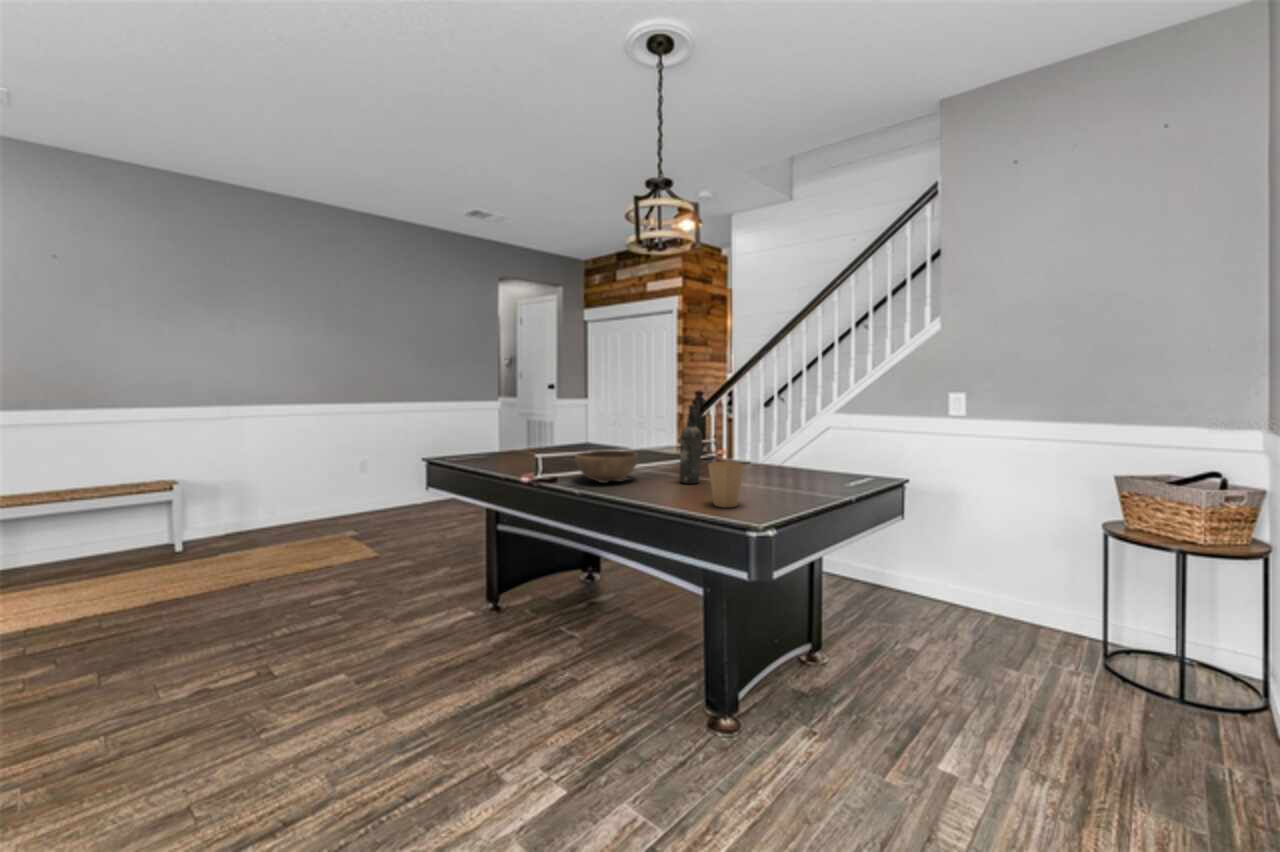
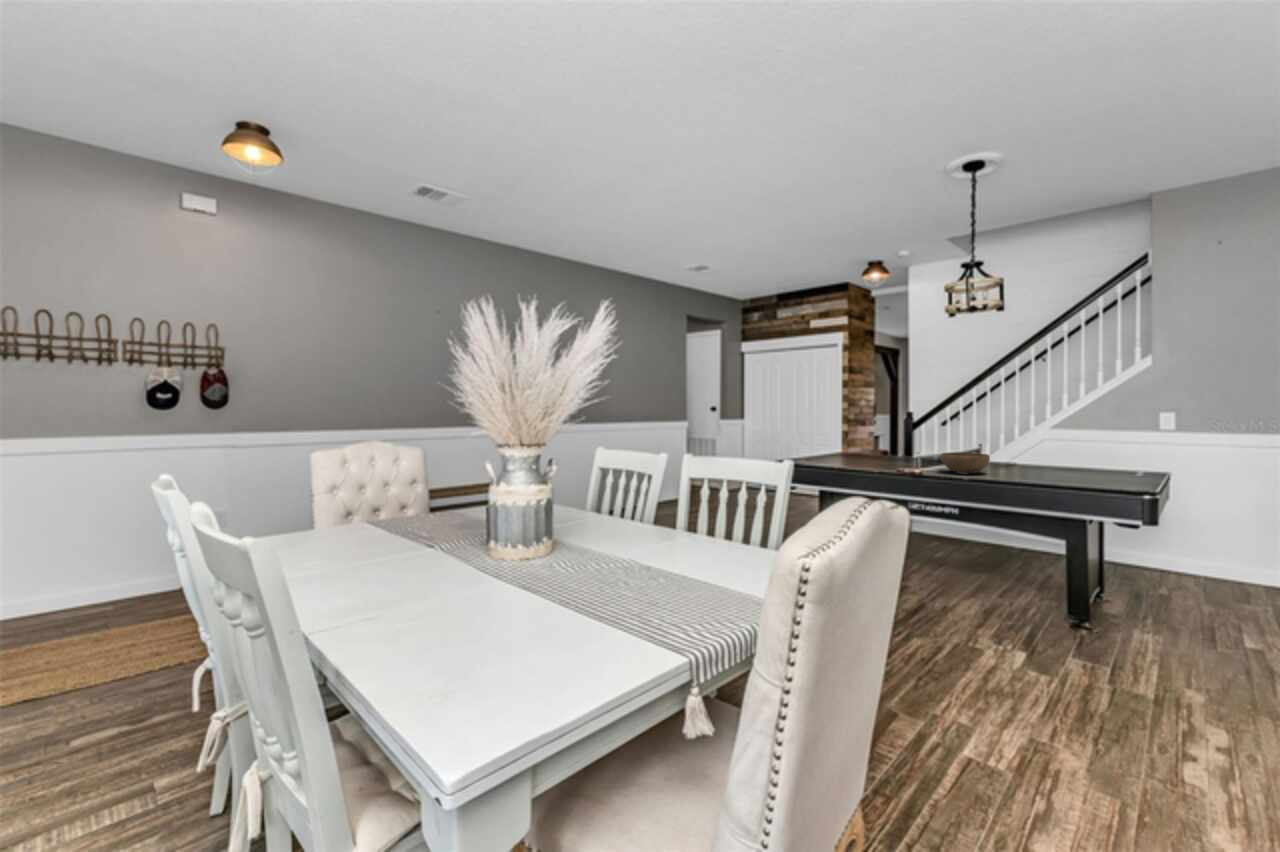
beer bottle: present [680,405,702,484] -> none [1019,420,1039,474]
paper cup: present [708,462,744,507] -> none [1081,456,1110,484]

